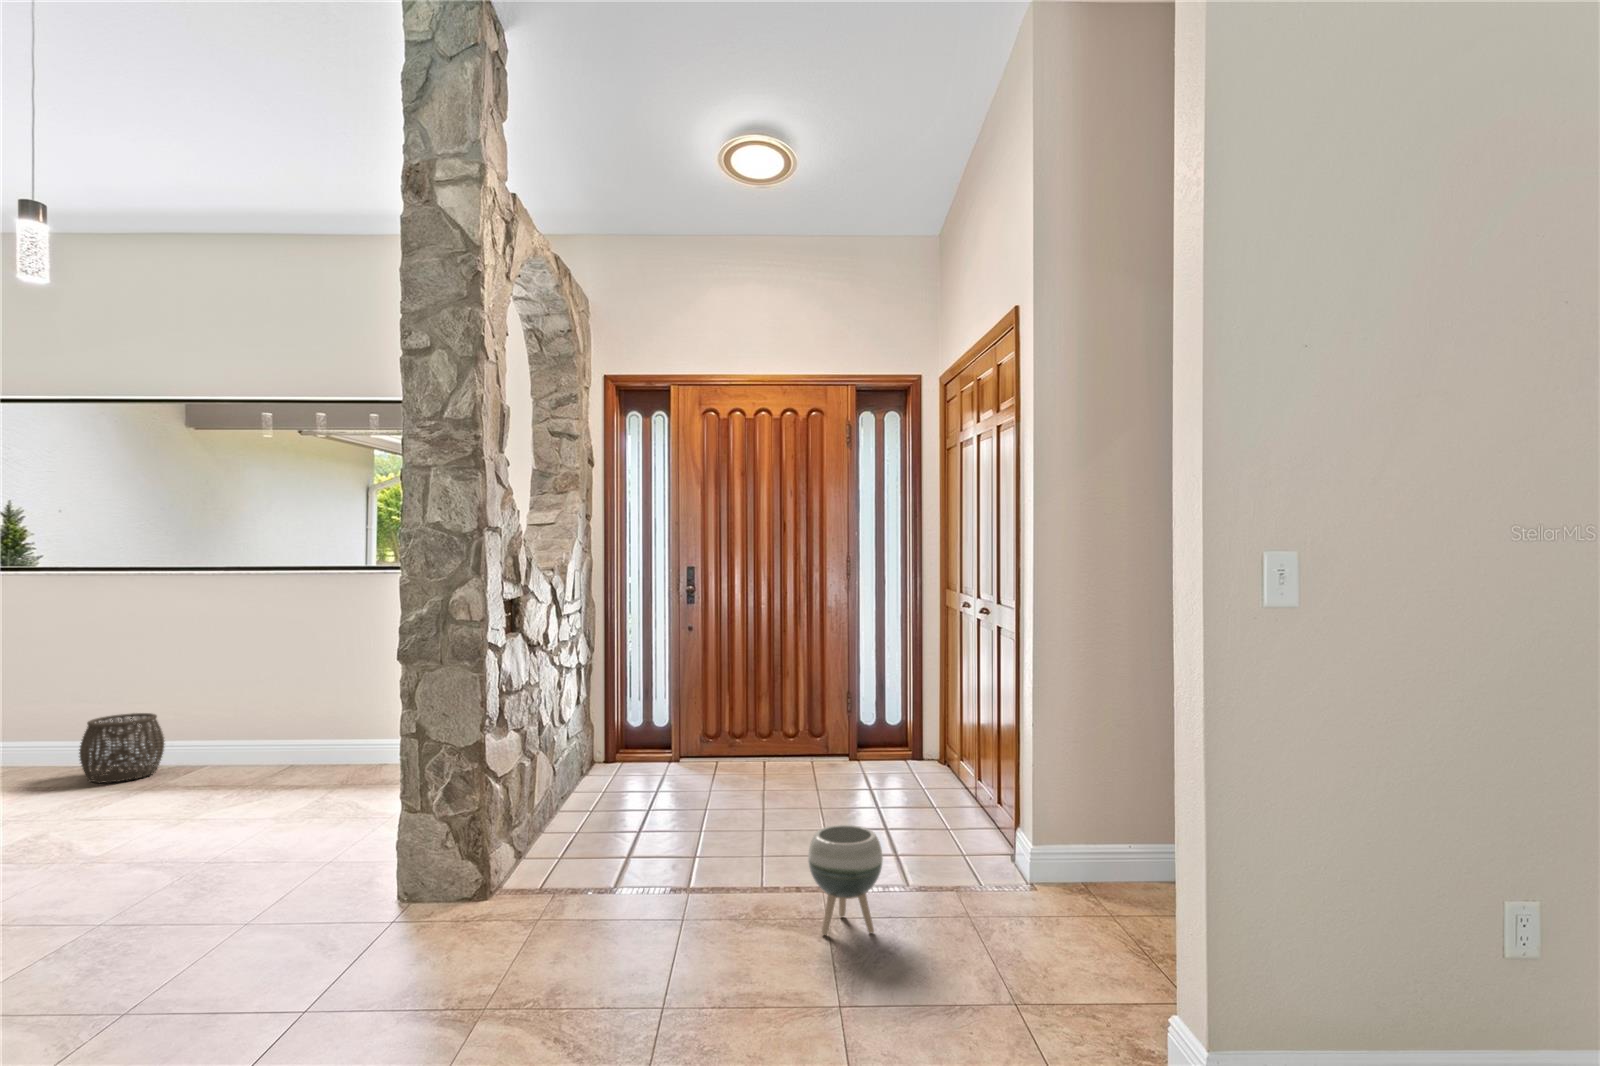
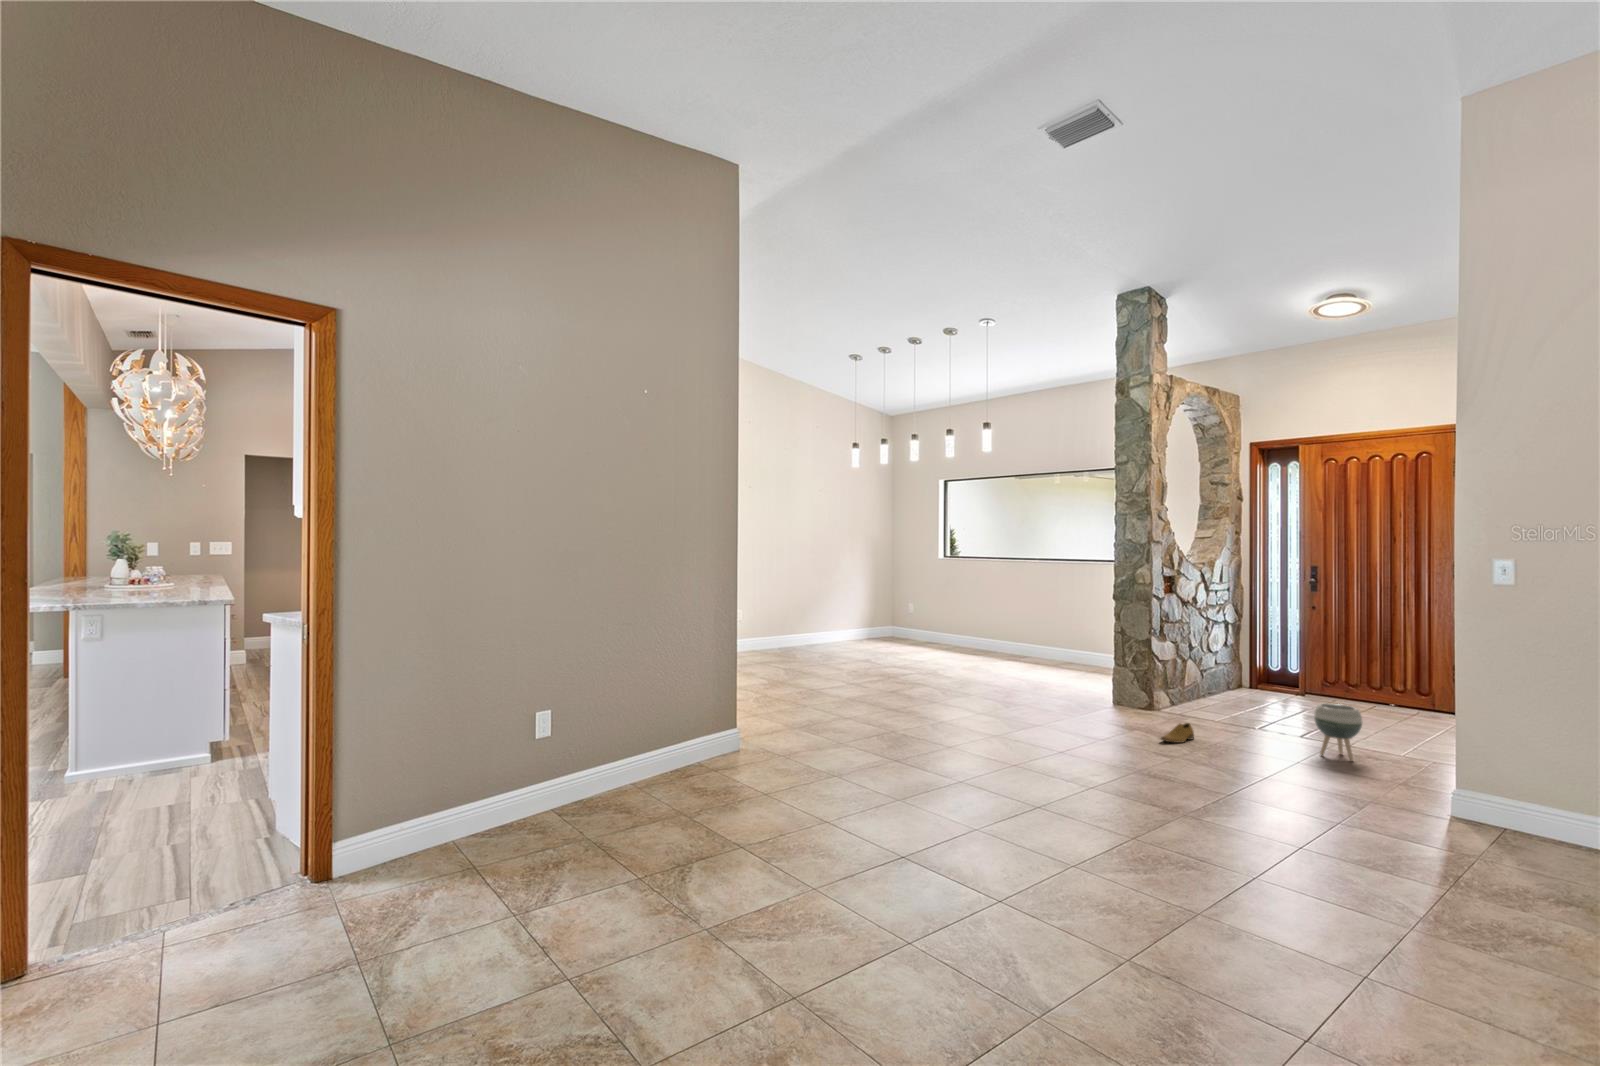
woven basket: present [79,713,165,783] -> none [982,626,1016,656]
shoe: none [541,934,602,1013] -> present [1161,723,1194,743]

